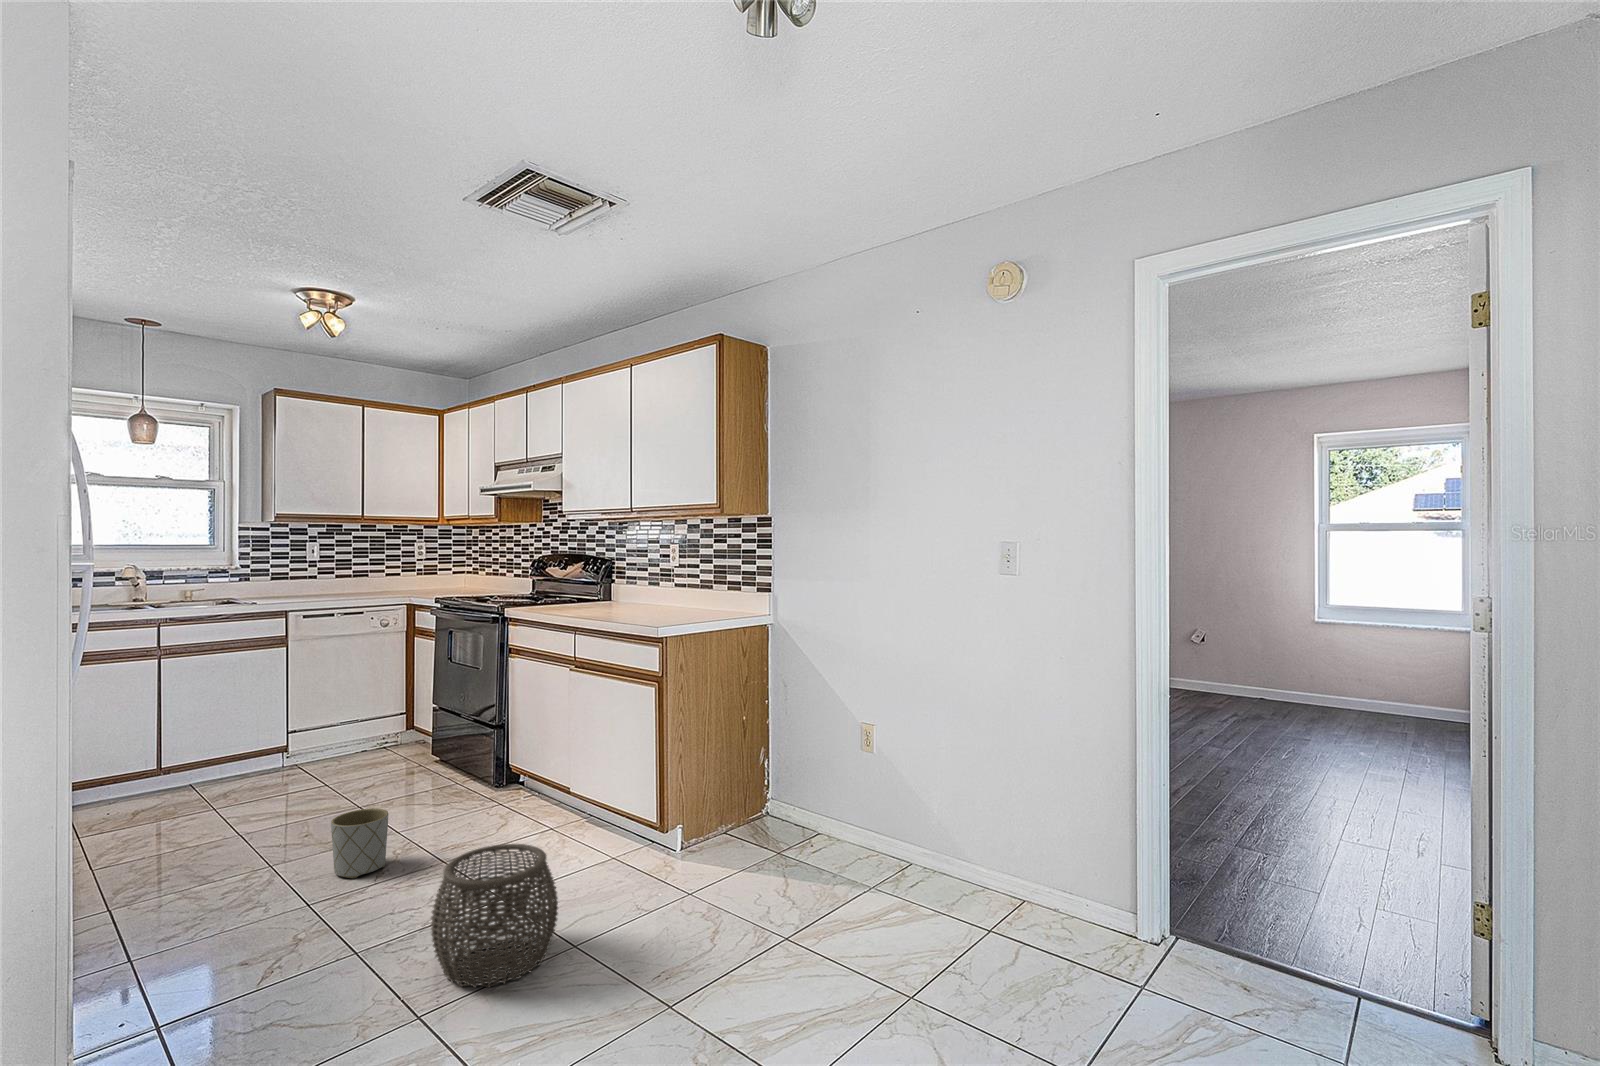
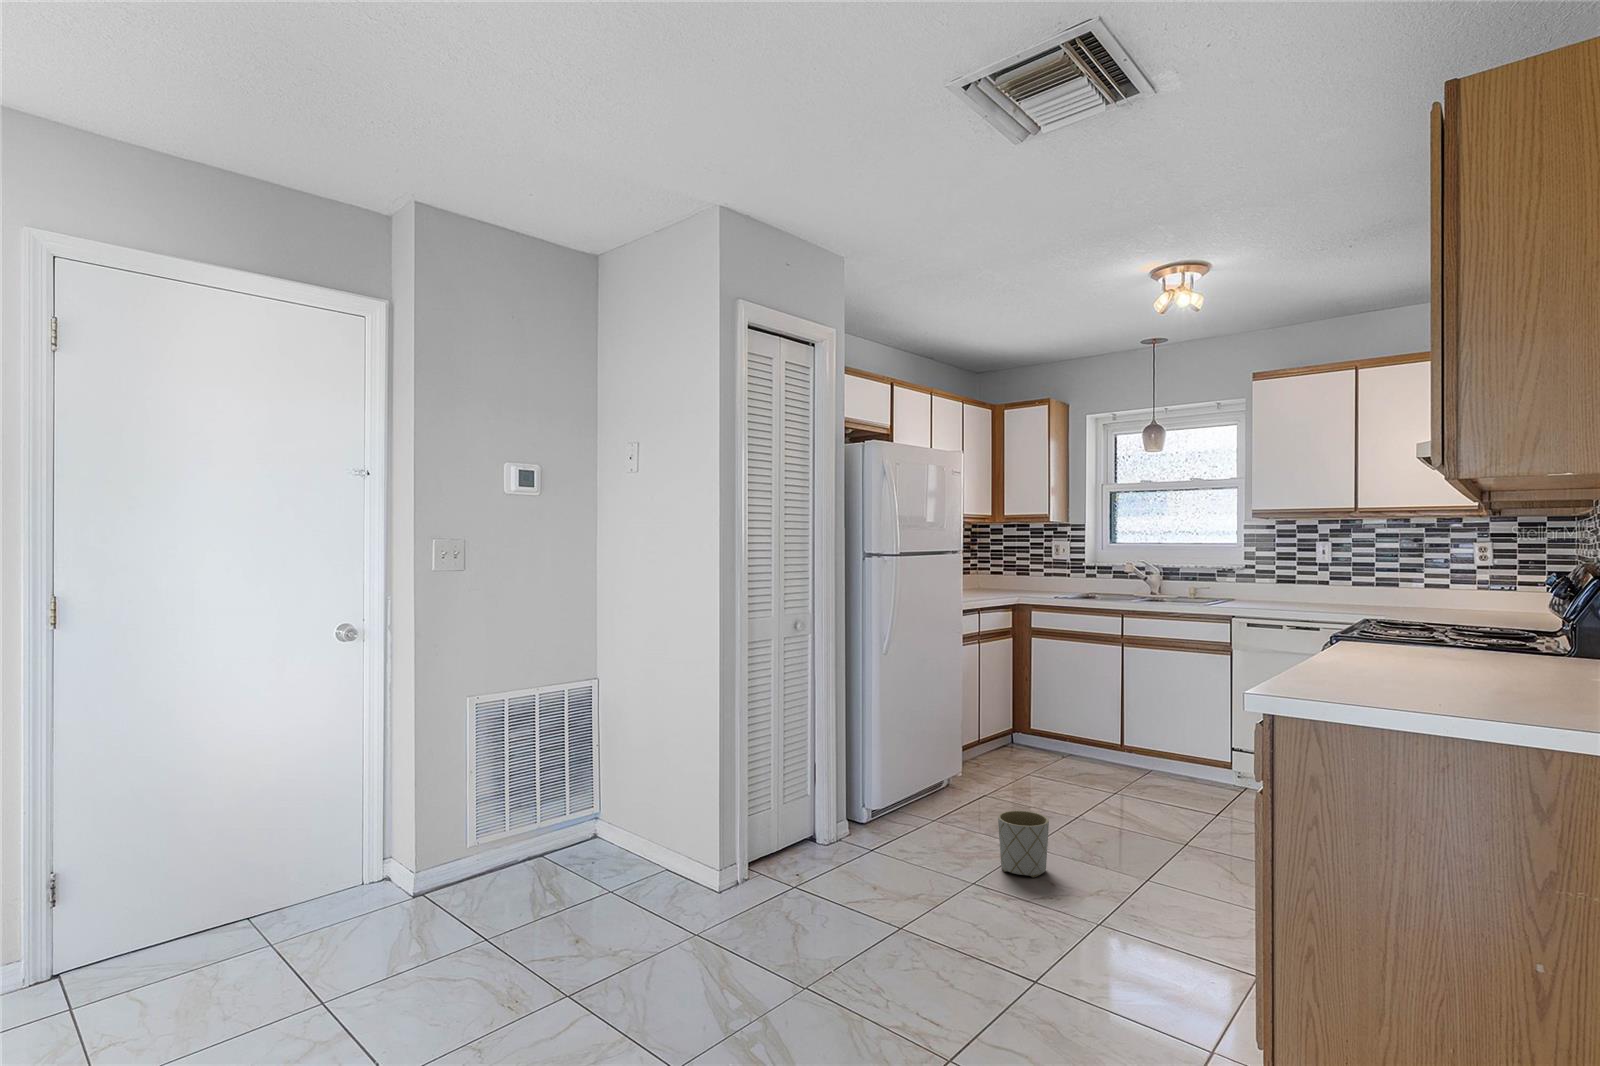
woven basket: present [431,844,558,988] -> none [807,852,924,990]

